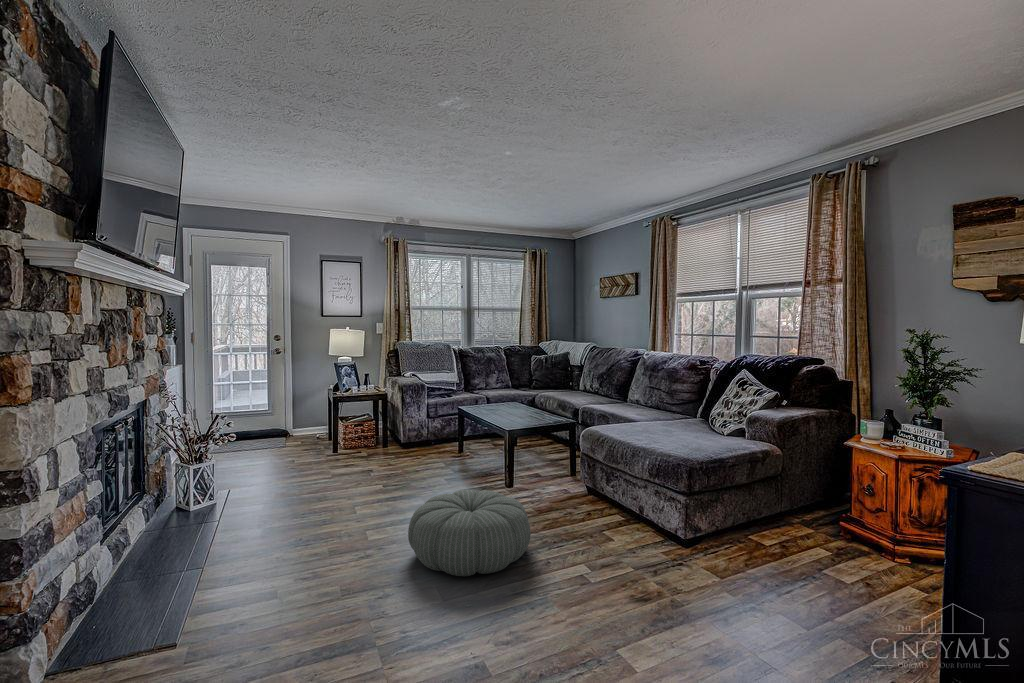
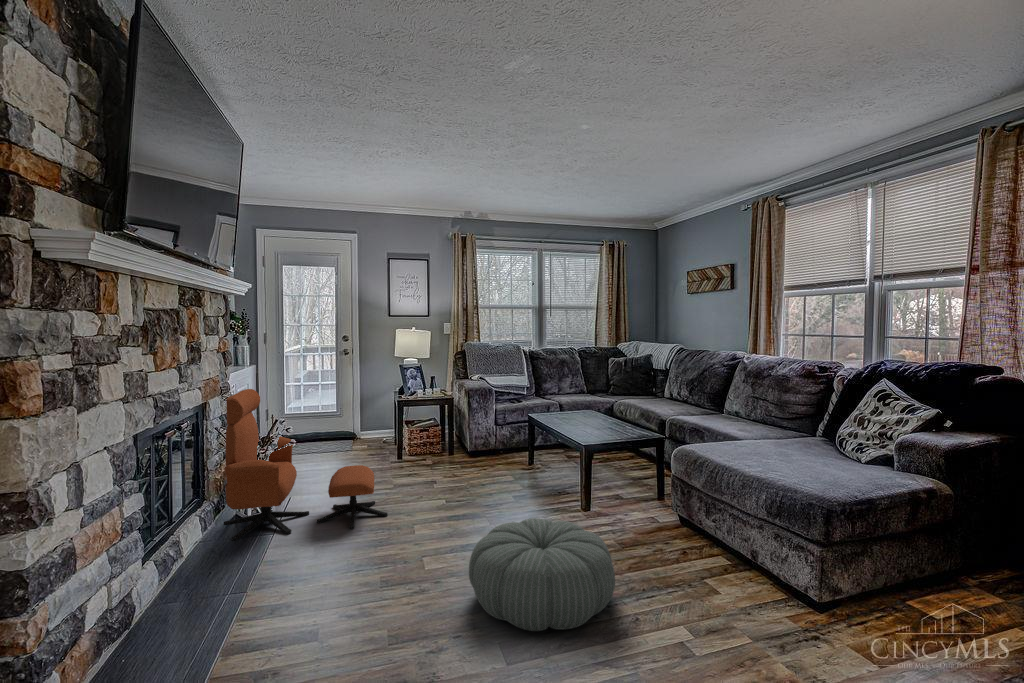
lounge chair: none [165,386,328,529] -> present [224,389,388,541]

